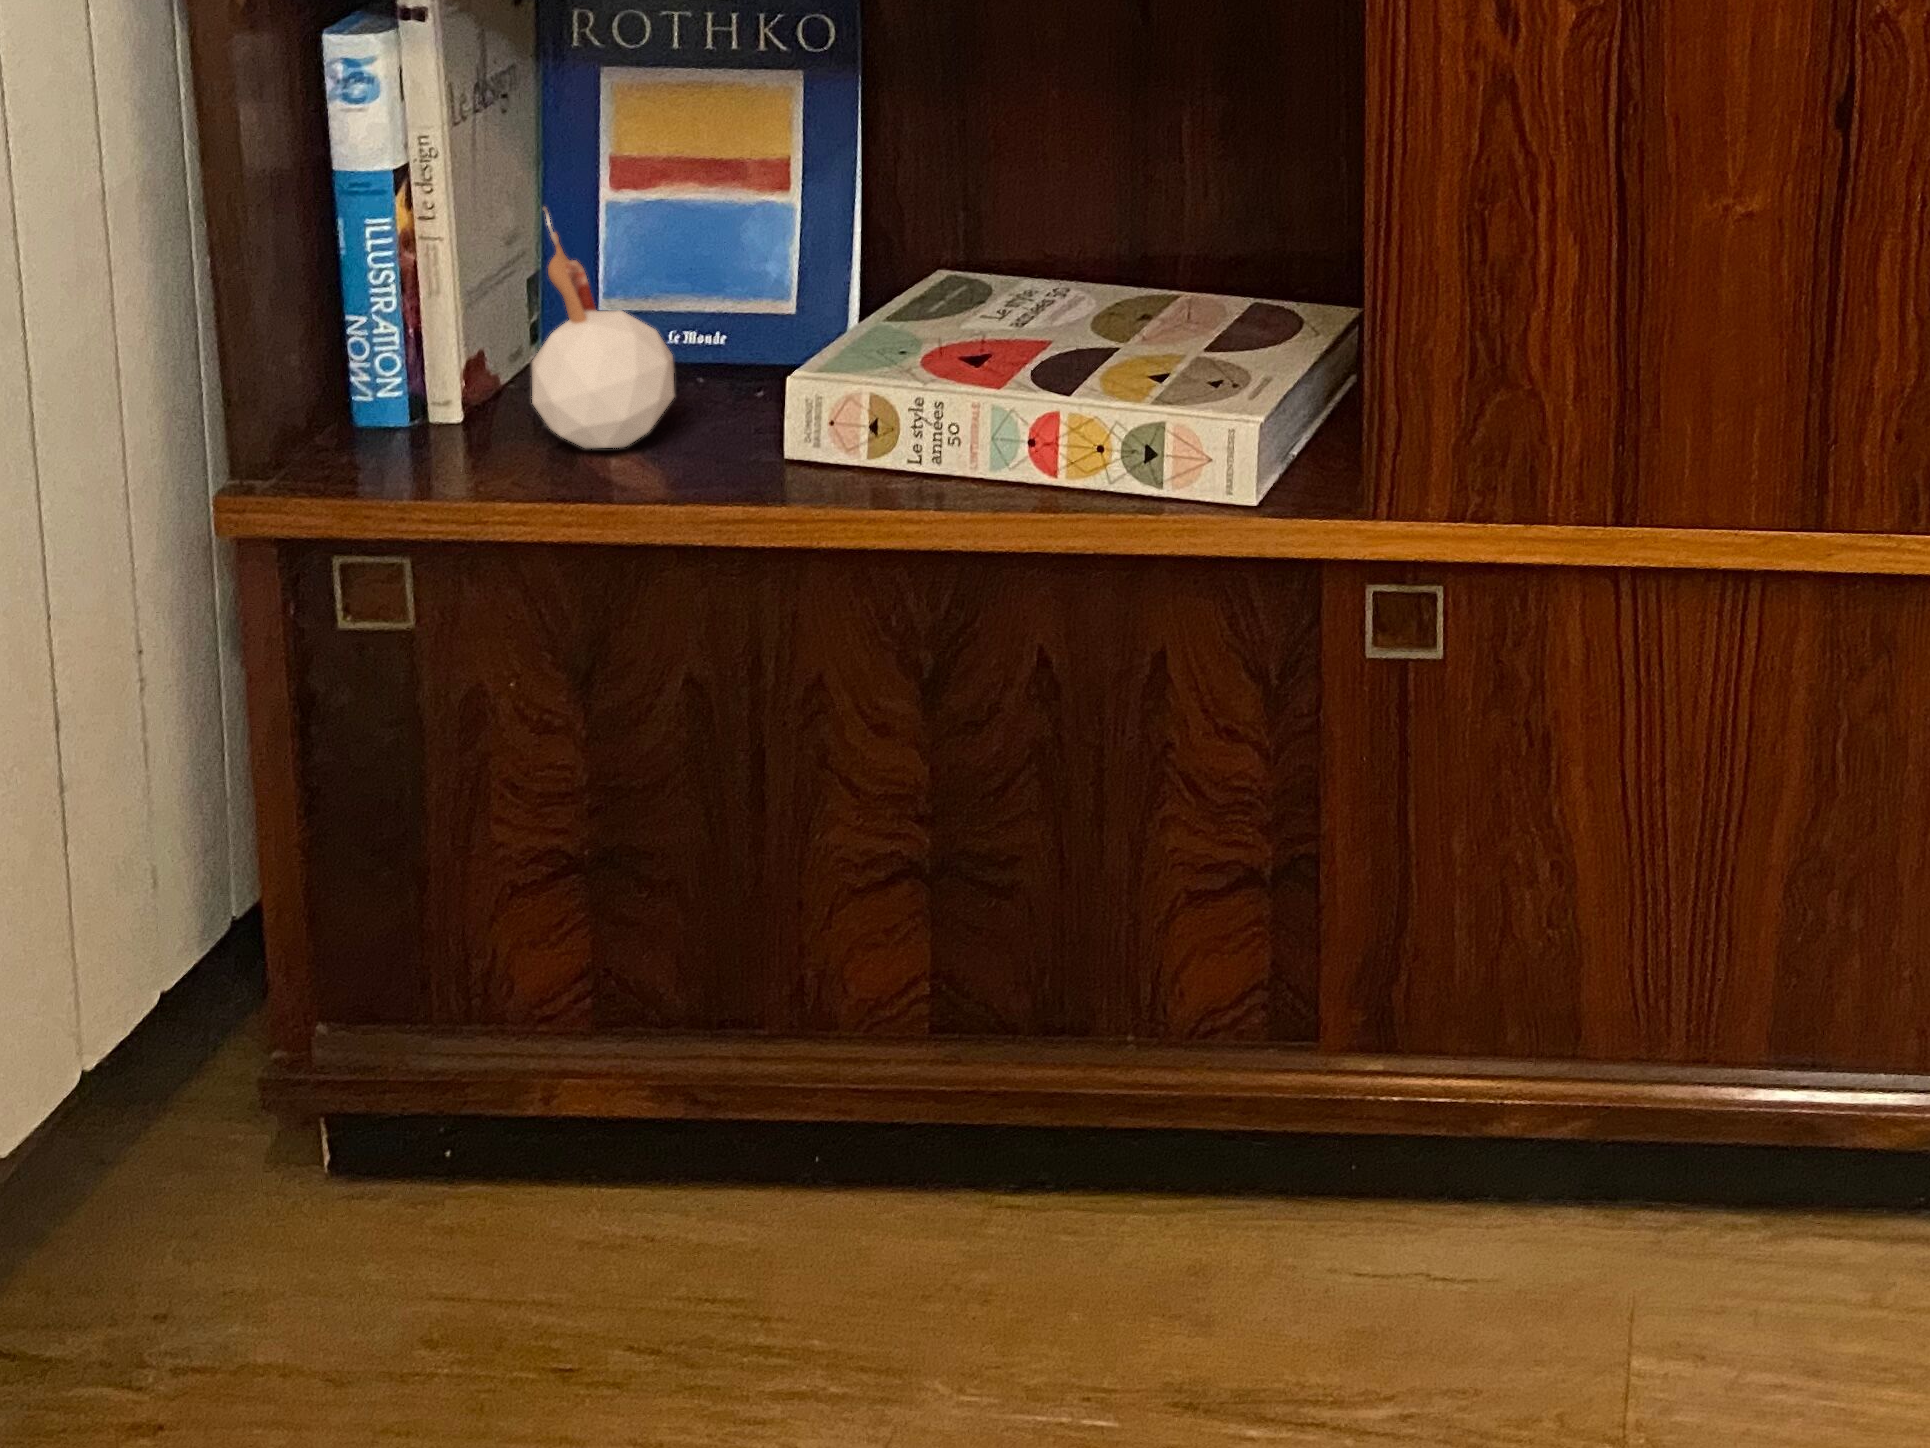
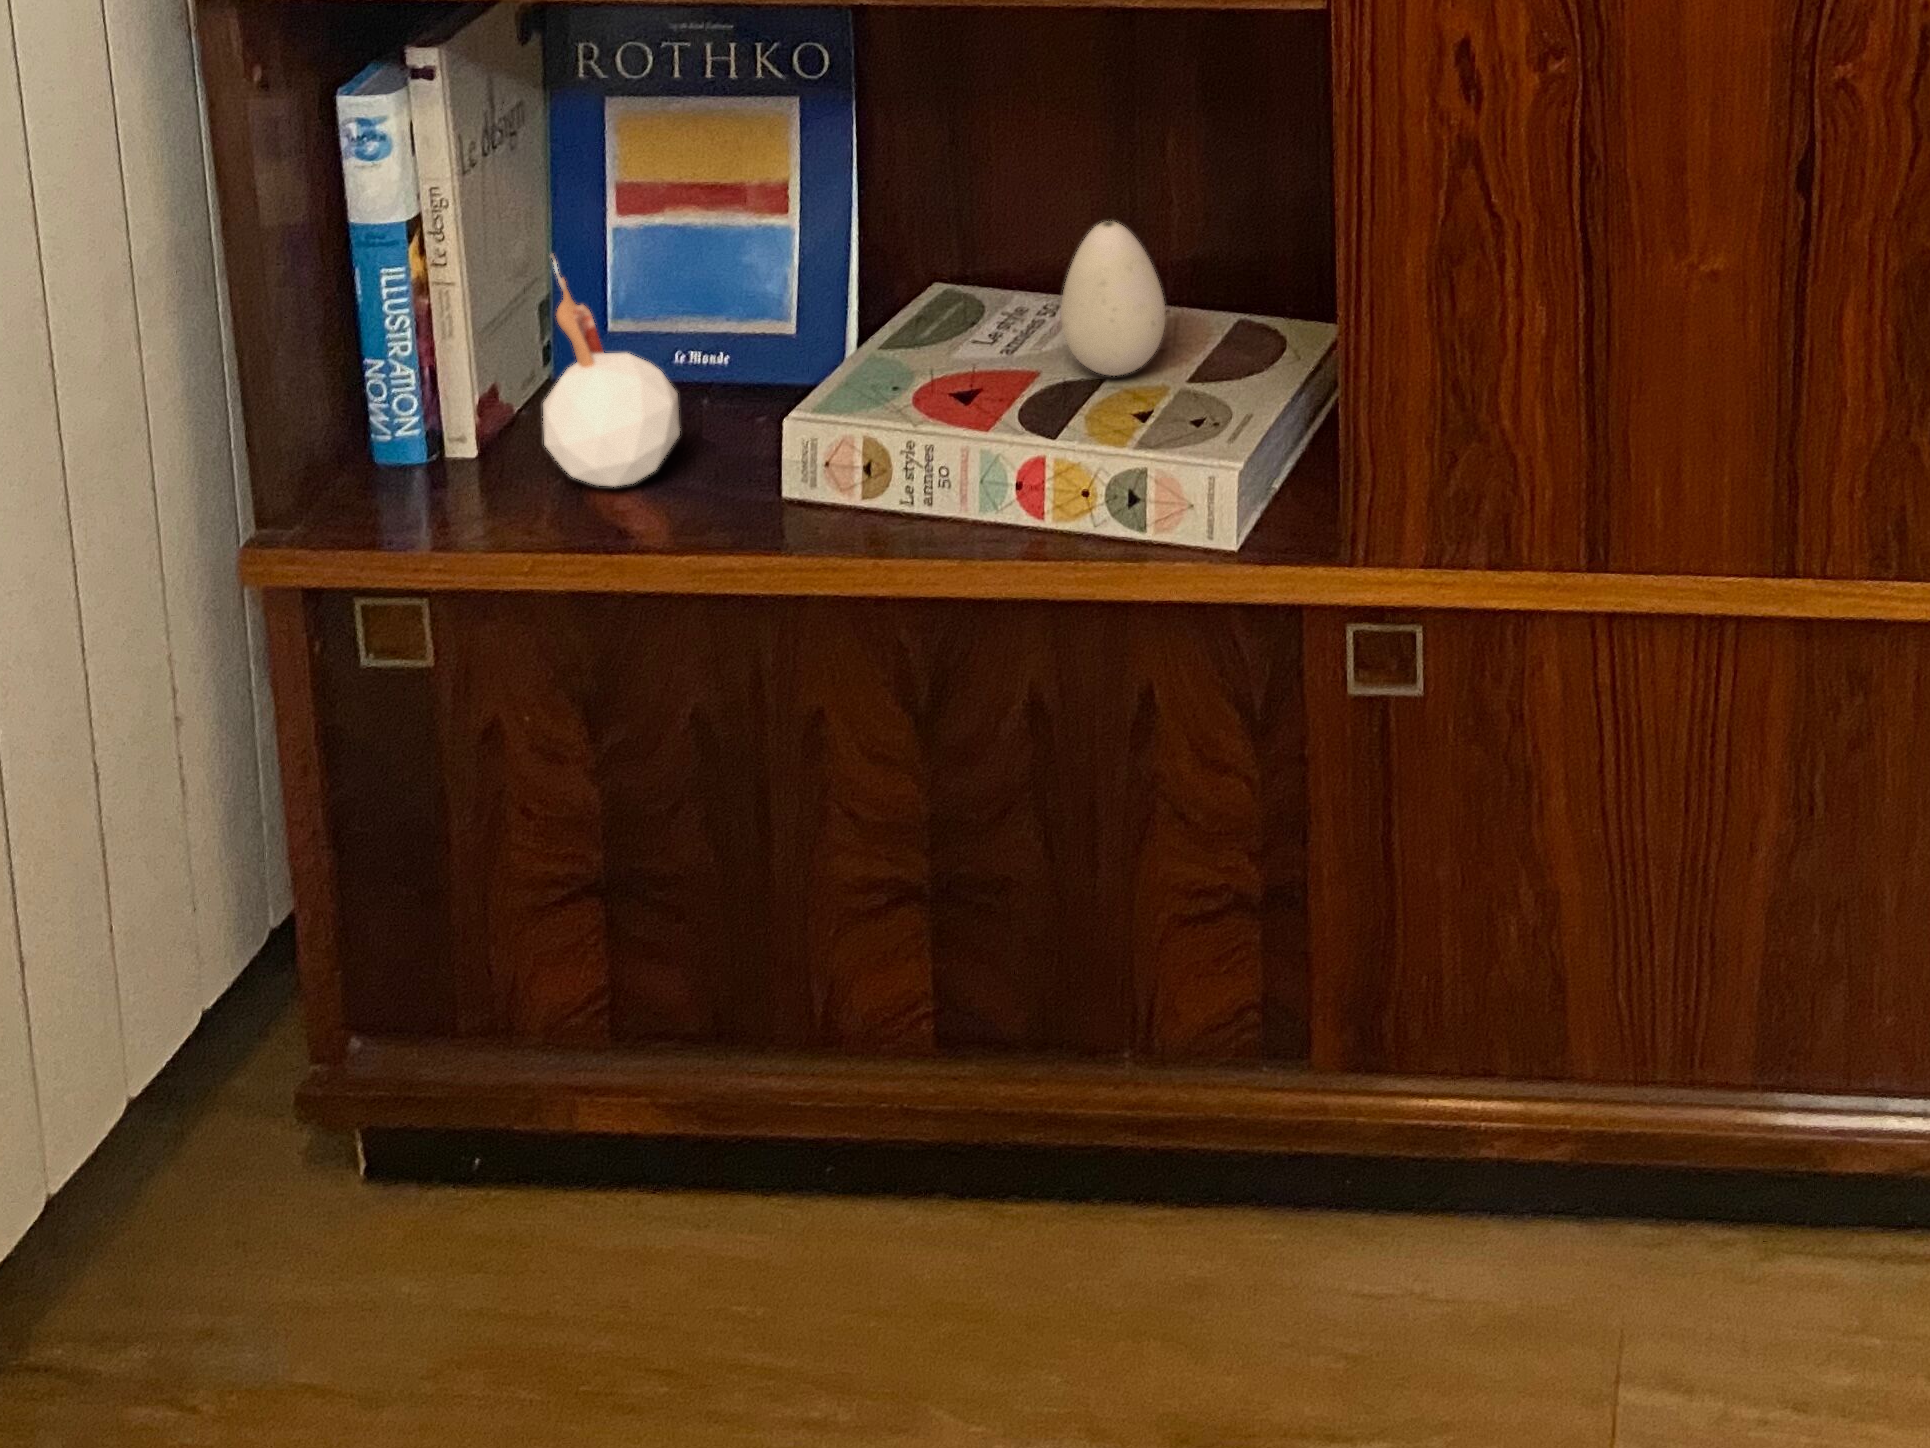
decorative egg: none [1073,181,1180,342] -> present [1061,221,1165,376]

